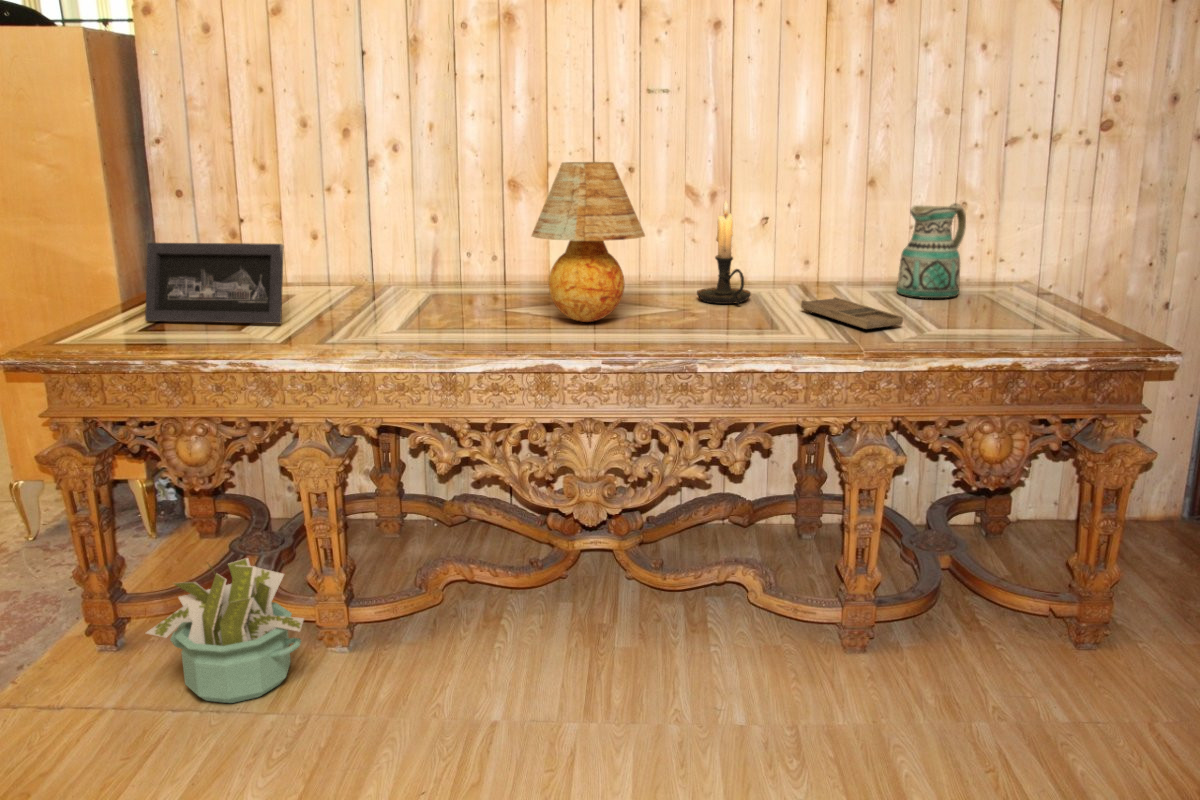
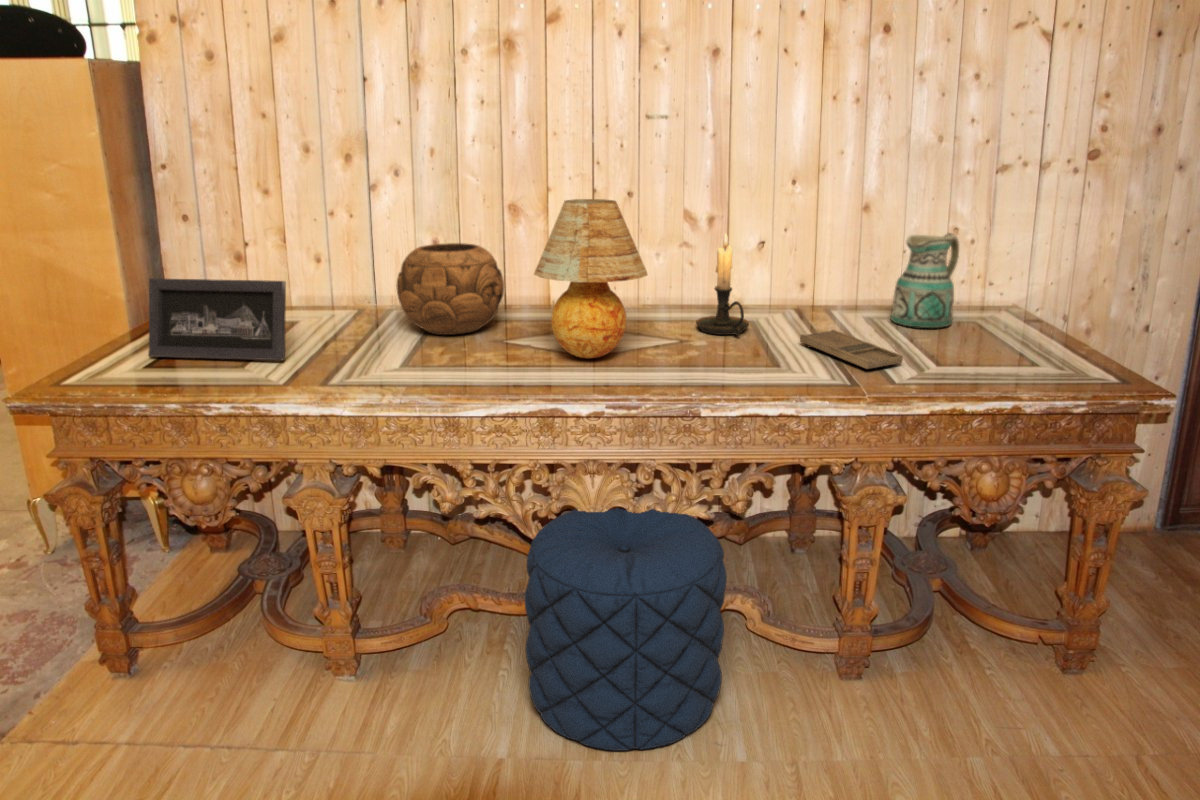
decorative bowl: none [394,214,502,304] -> present [396,243,504,335]
pouf: none [520,469,725,712] -> present [525,508,727,751]
decorative plant: present [146,558,304,703] -> none [152,594,311,742]

